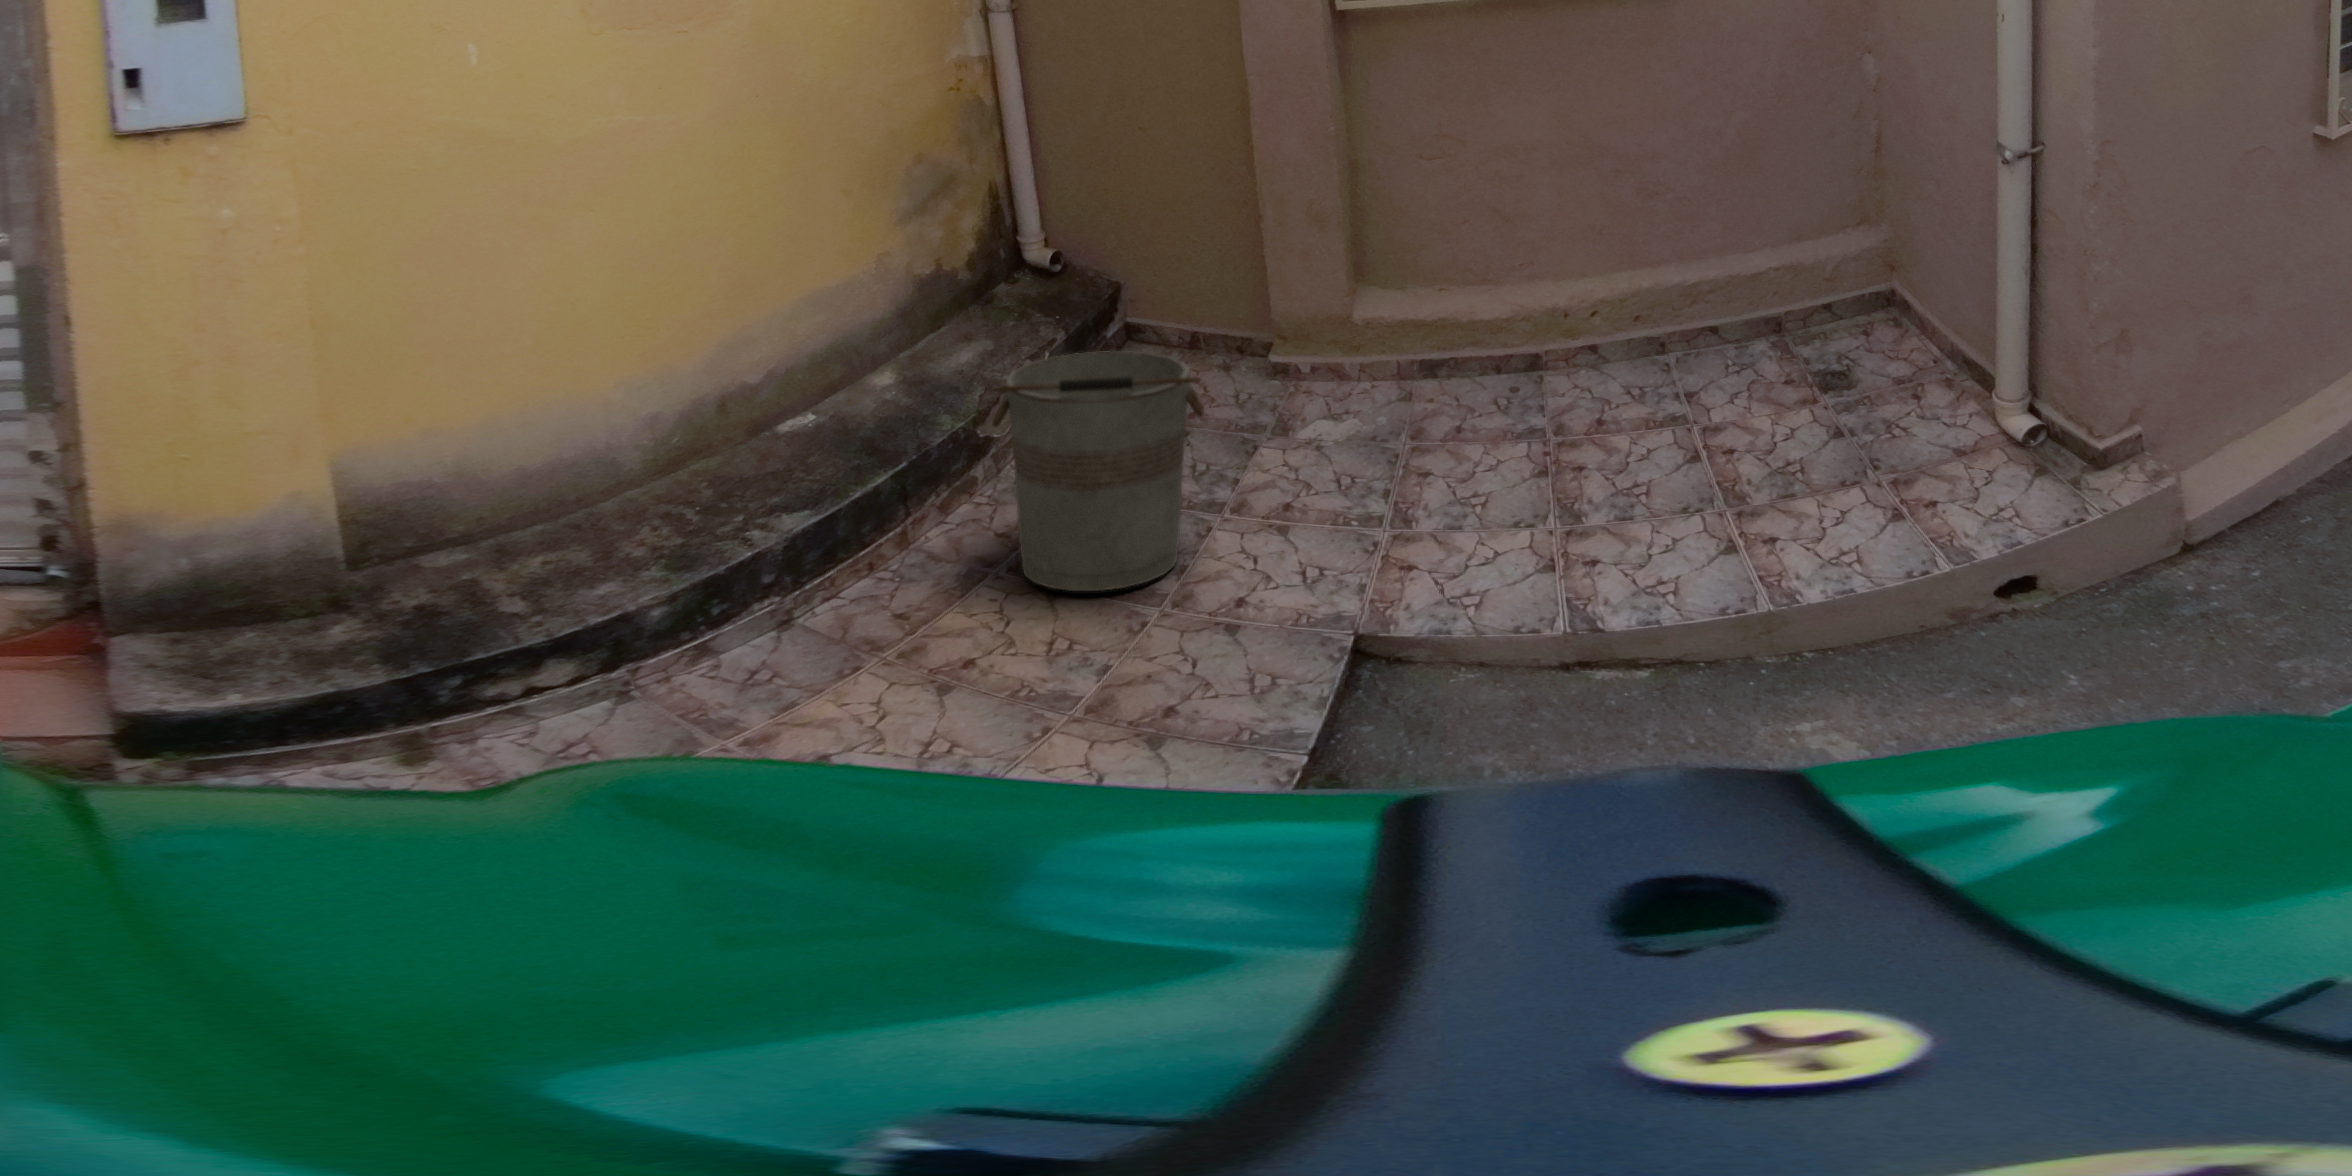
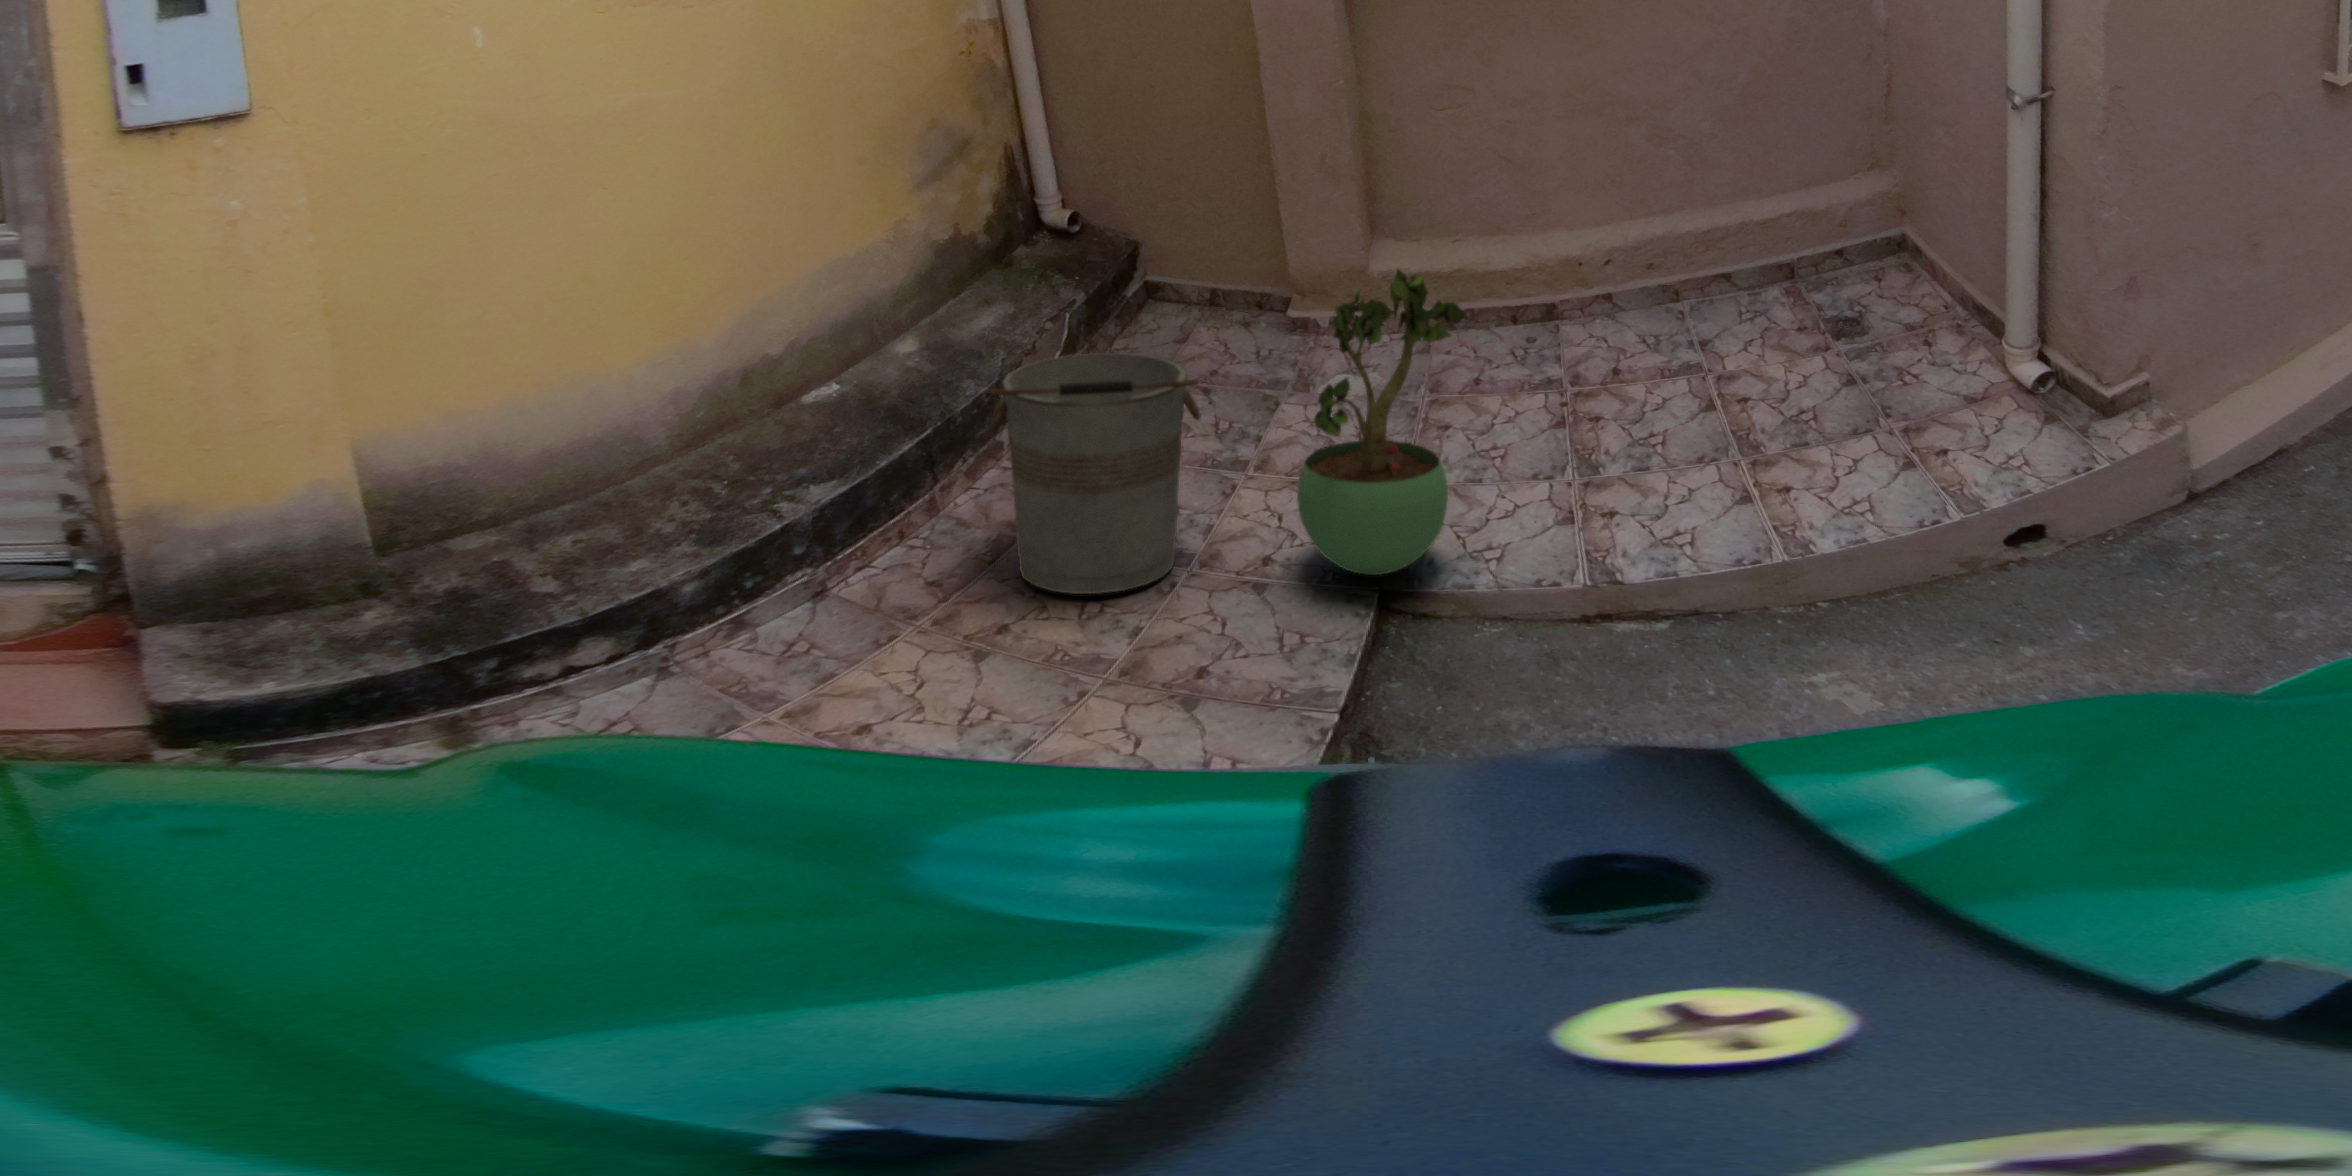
potted plant: none [1299,266,1469,572] -> present [1297,270,1465,575]

